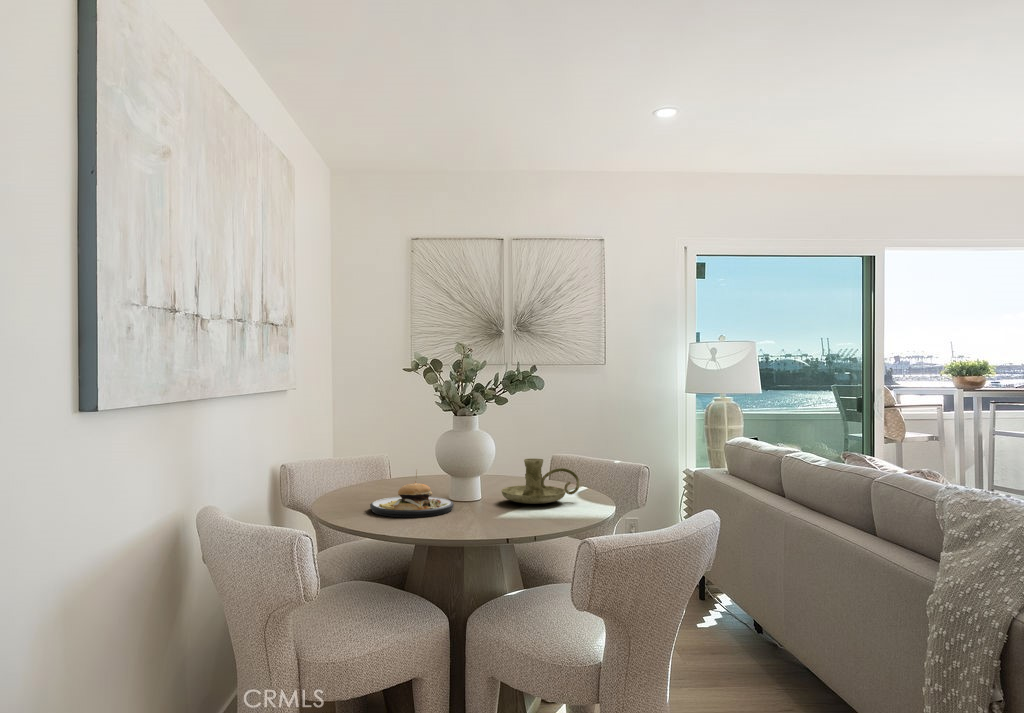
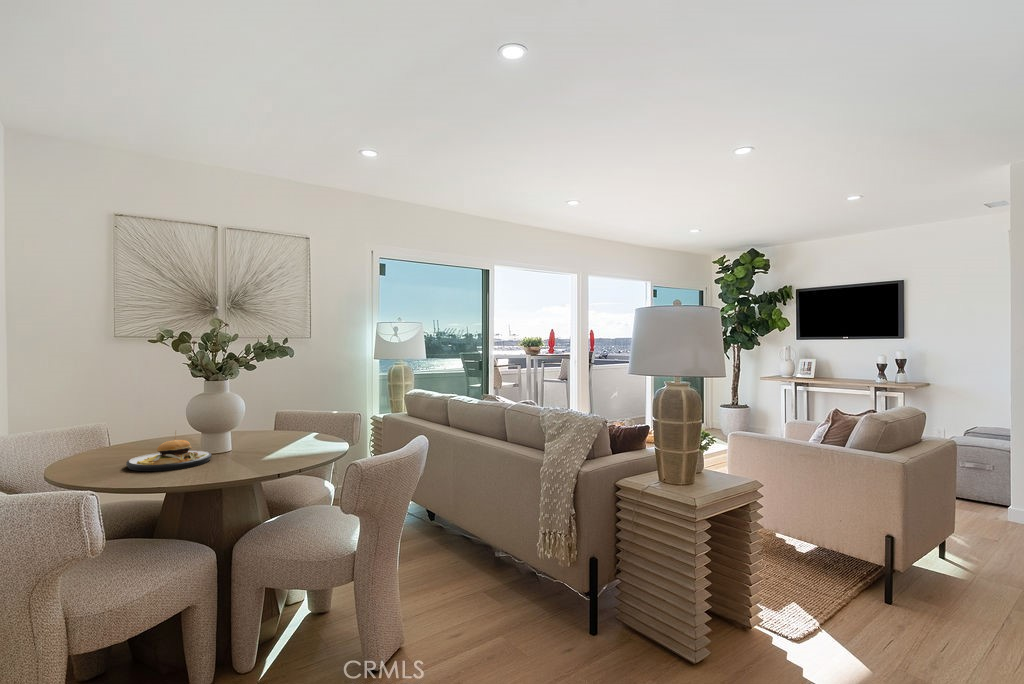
candle holder: present [502,458,580,504] -> none [252,412,318,447]

